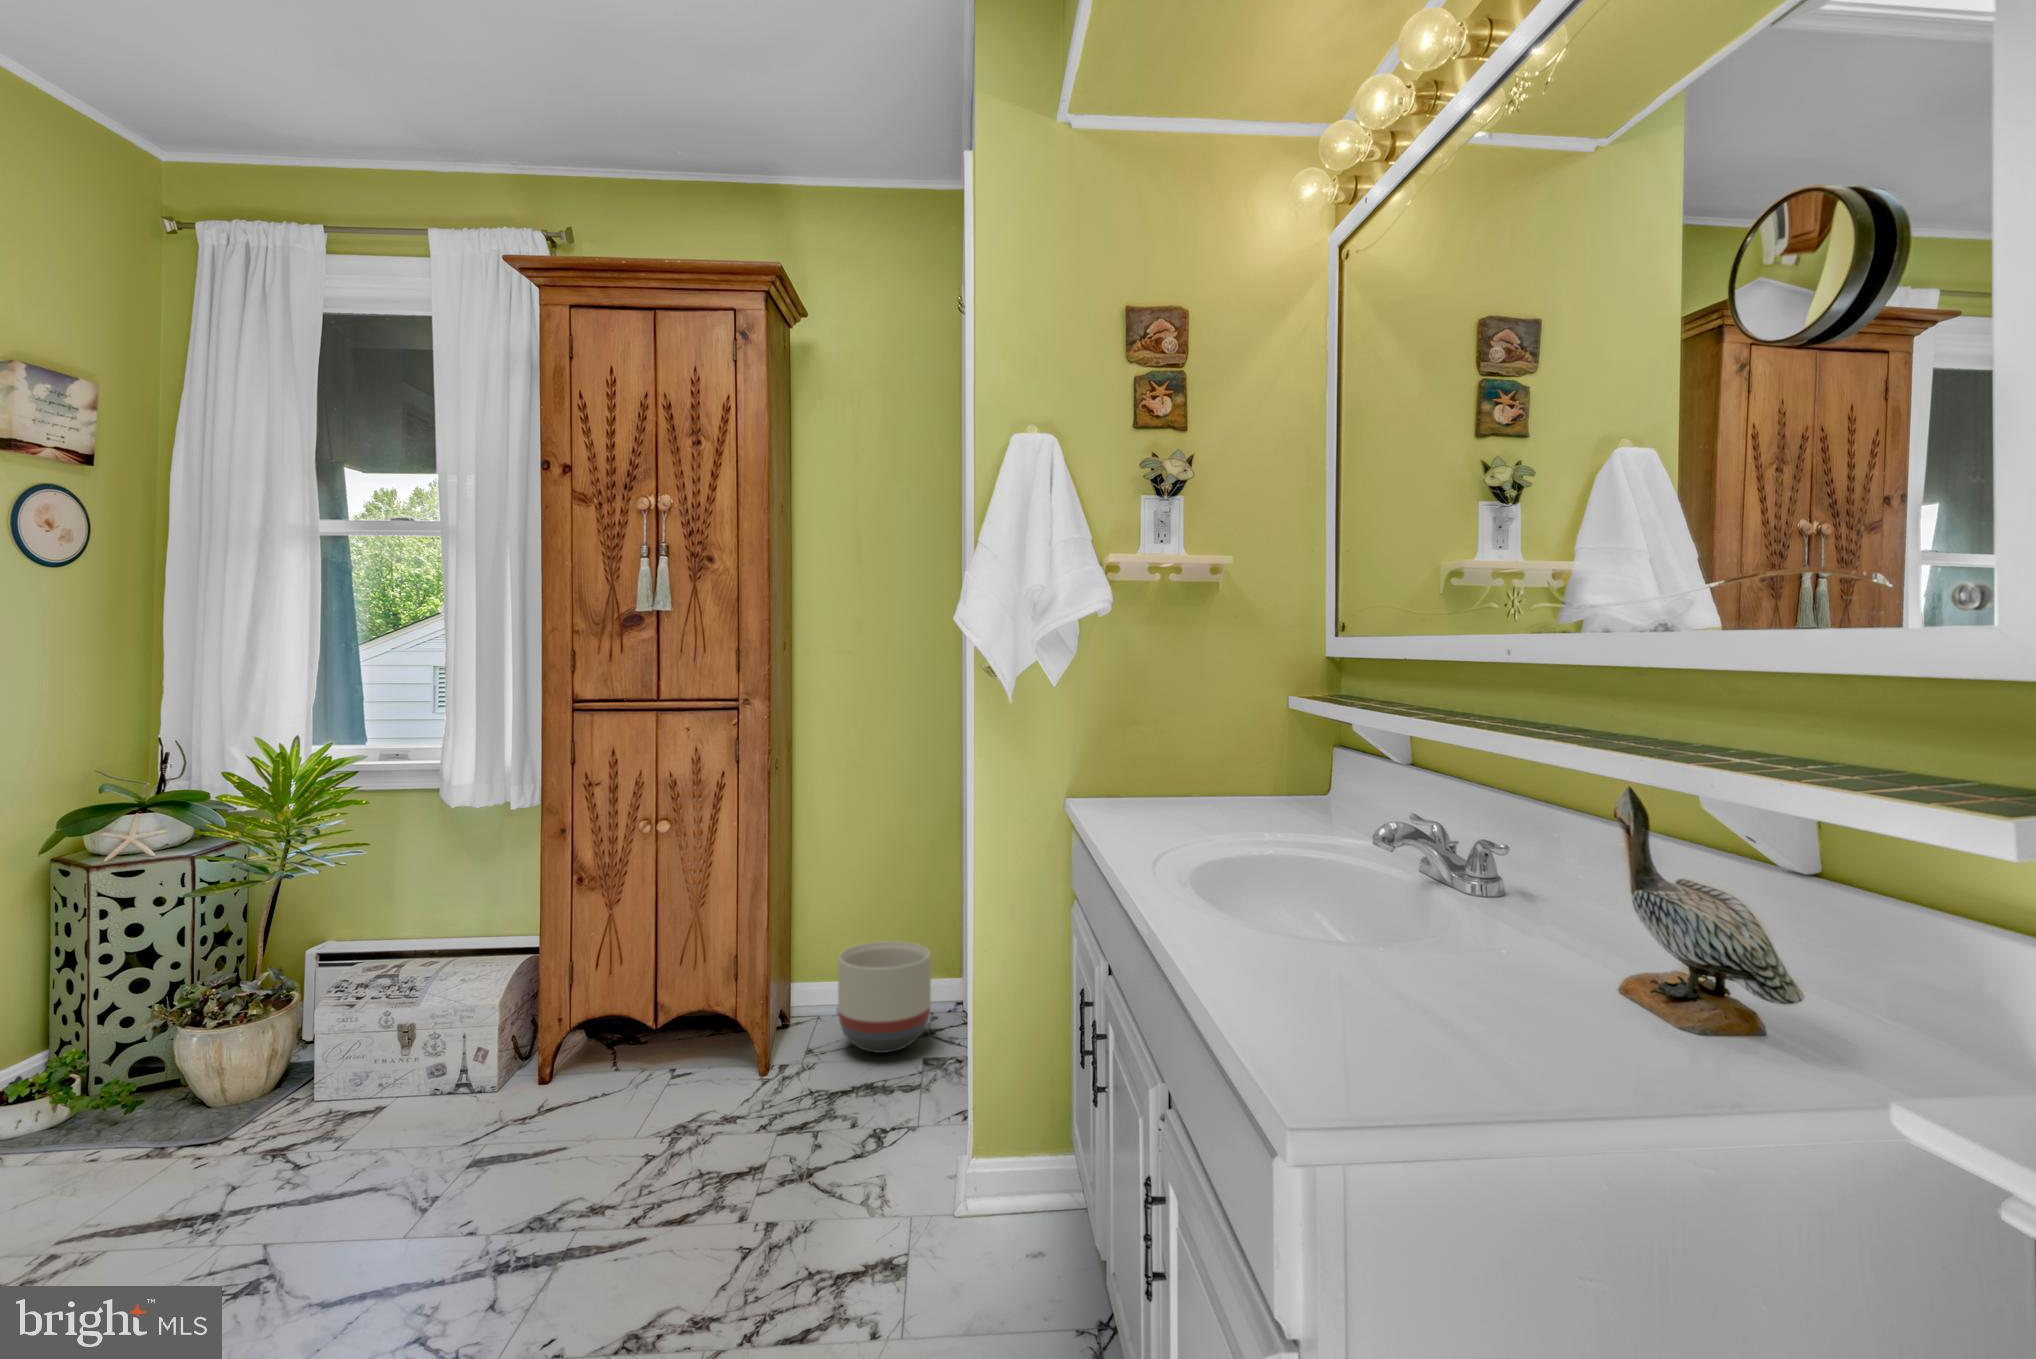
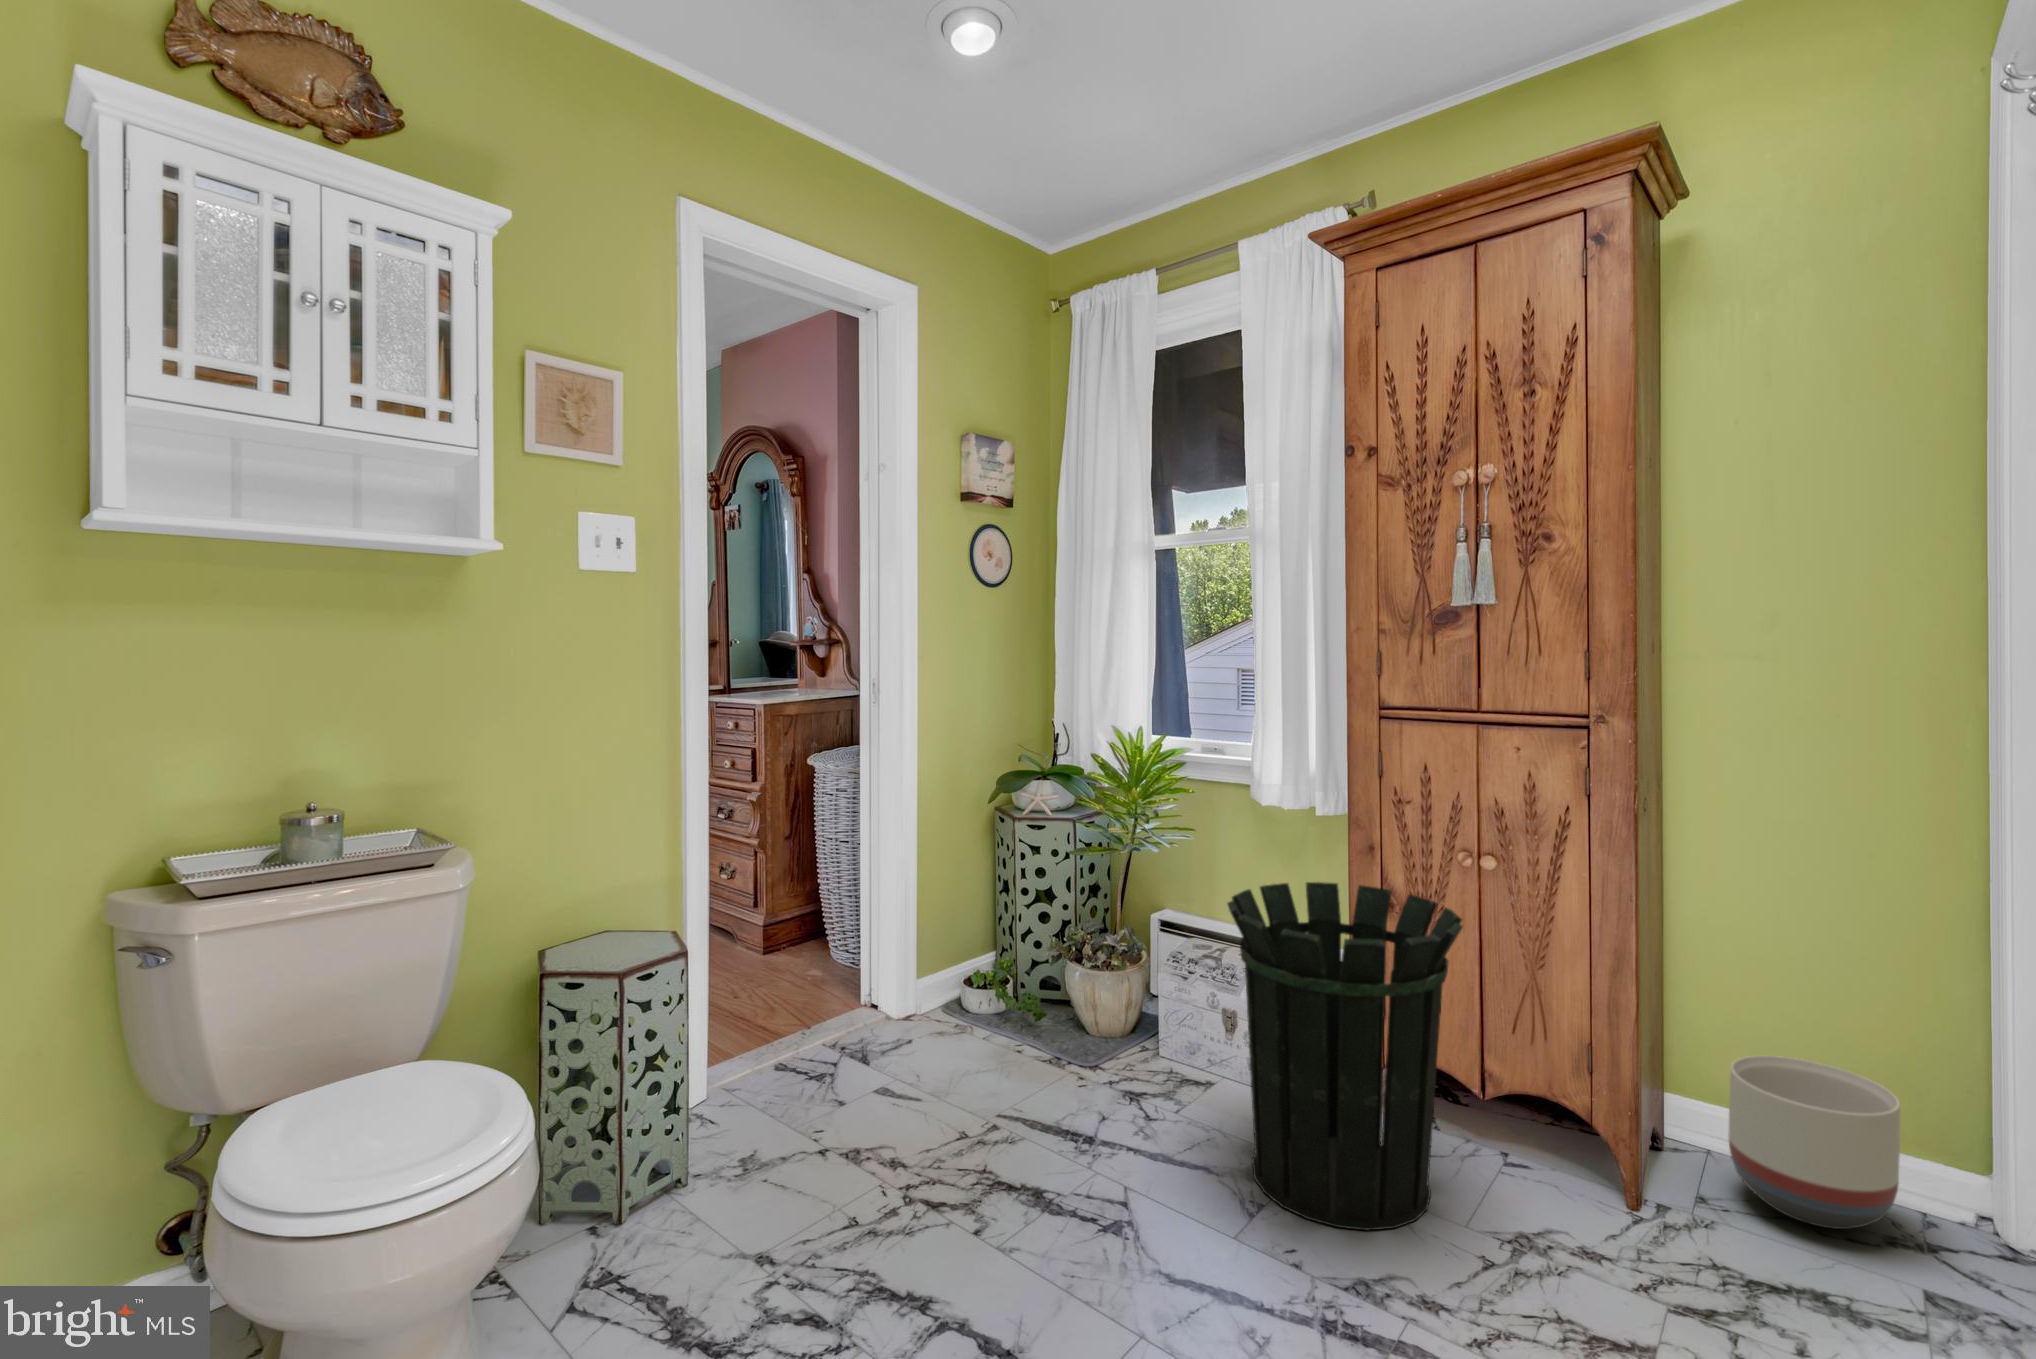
waste bin: none [401,865,643,1193] -> present [1227,882,1463,1230]

